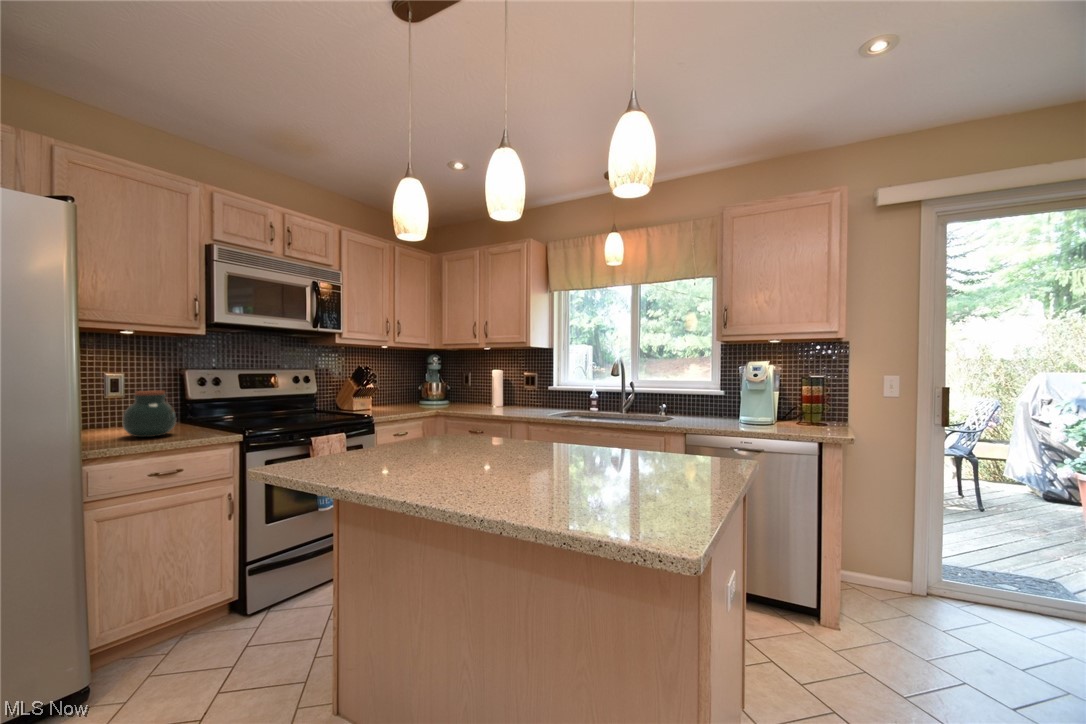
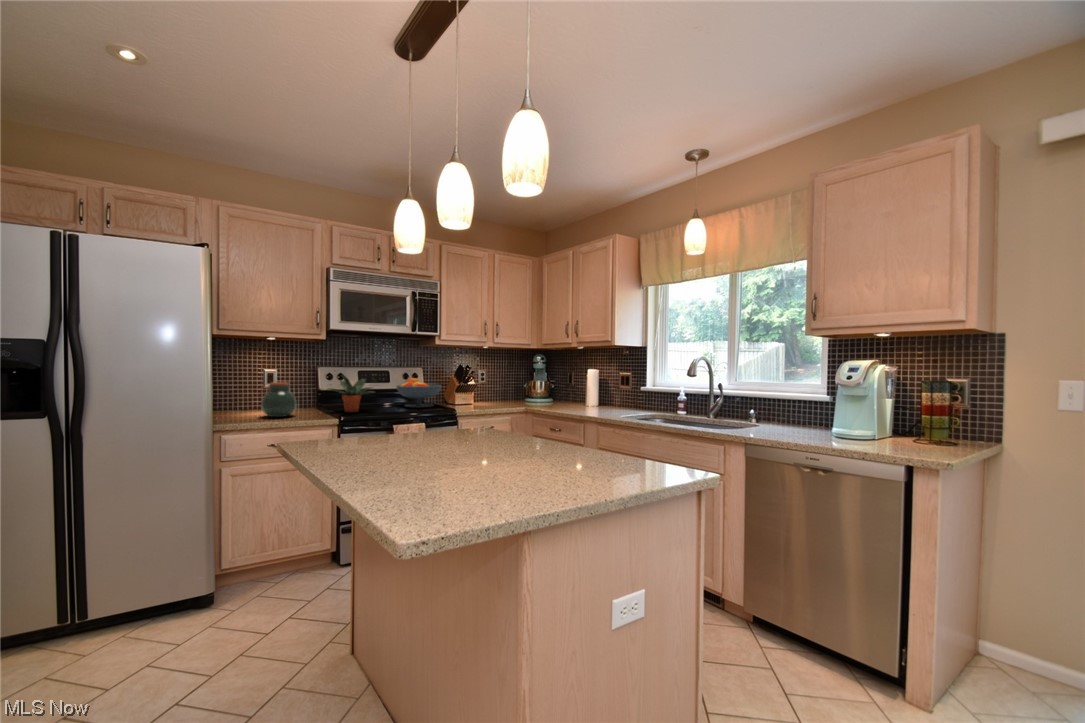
potted plant: none [212,378,280,425] -> present [329,375,374,412]
fruit bowl: none [292,381,348,415] -> present [396,378,442,407]

